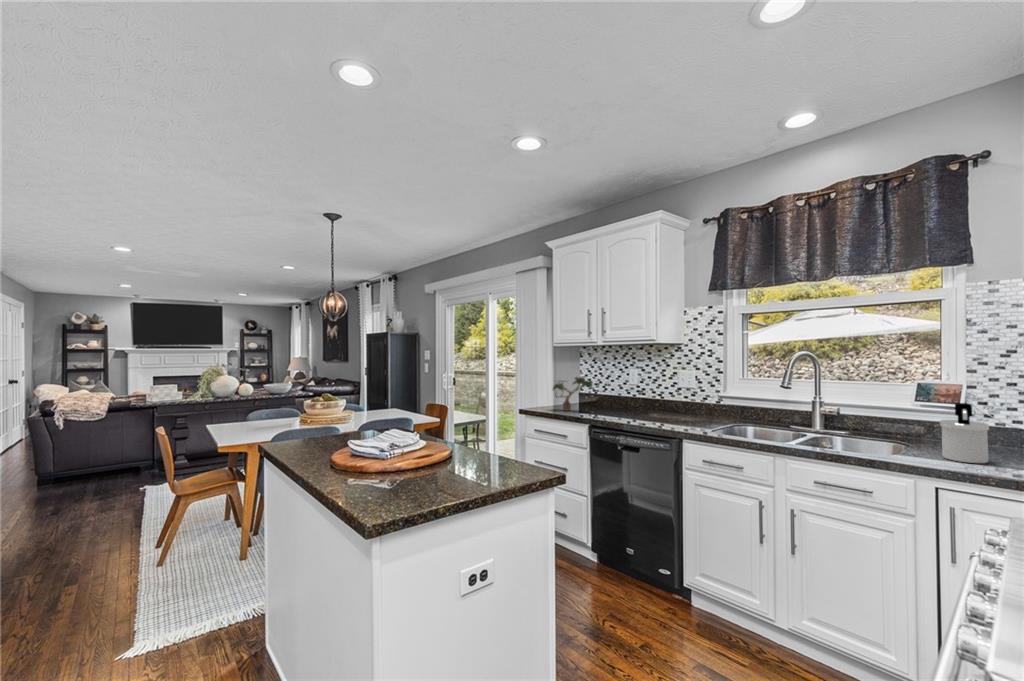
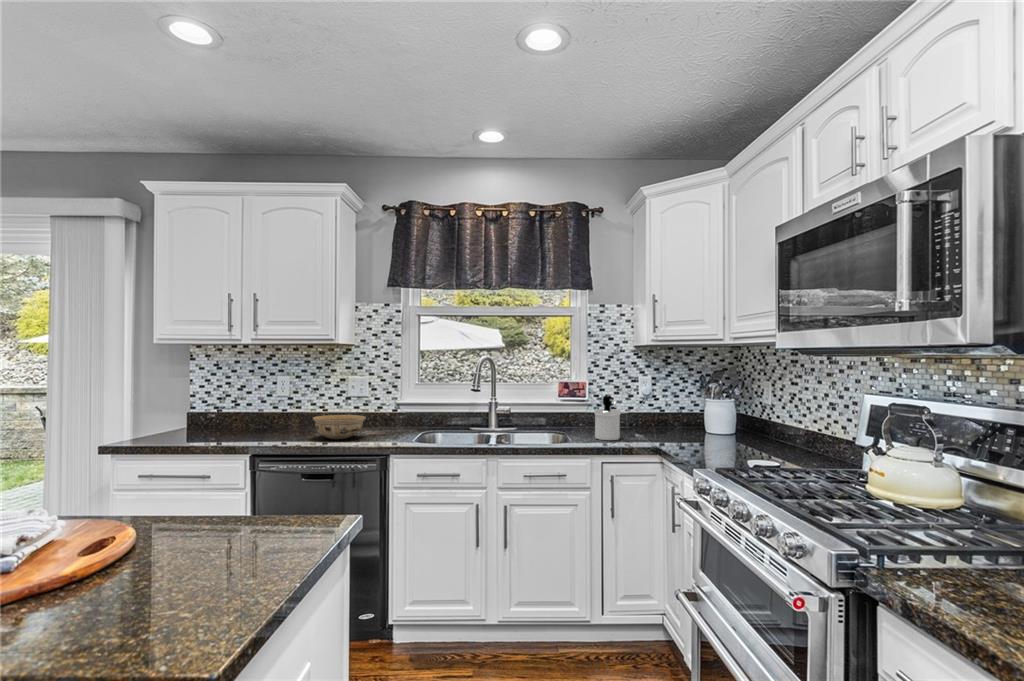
potted plant: present [553,376,592,411] -> none [169,385,258,441]
ceramic bowl: none [632,400,675,420] -> present [313,415,366,440]

